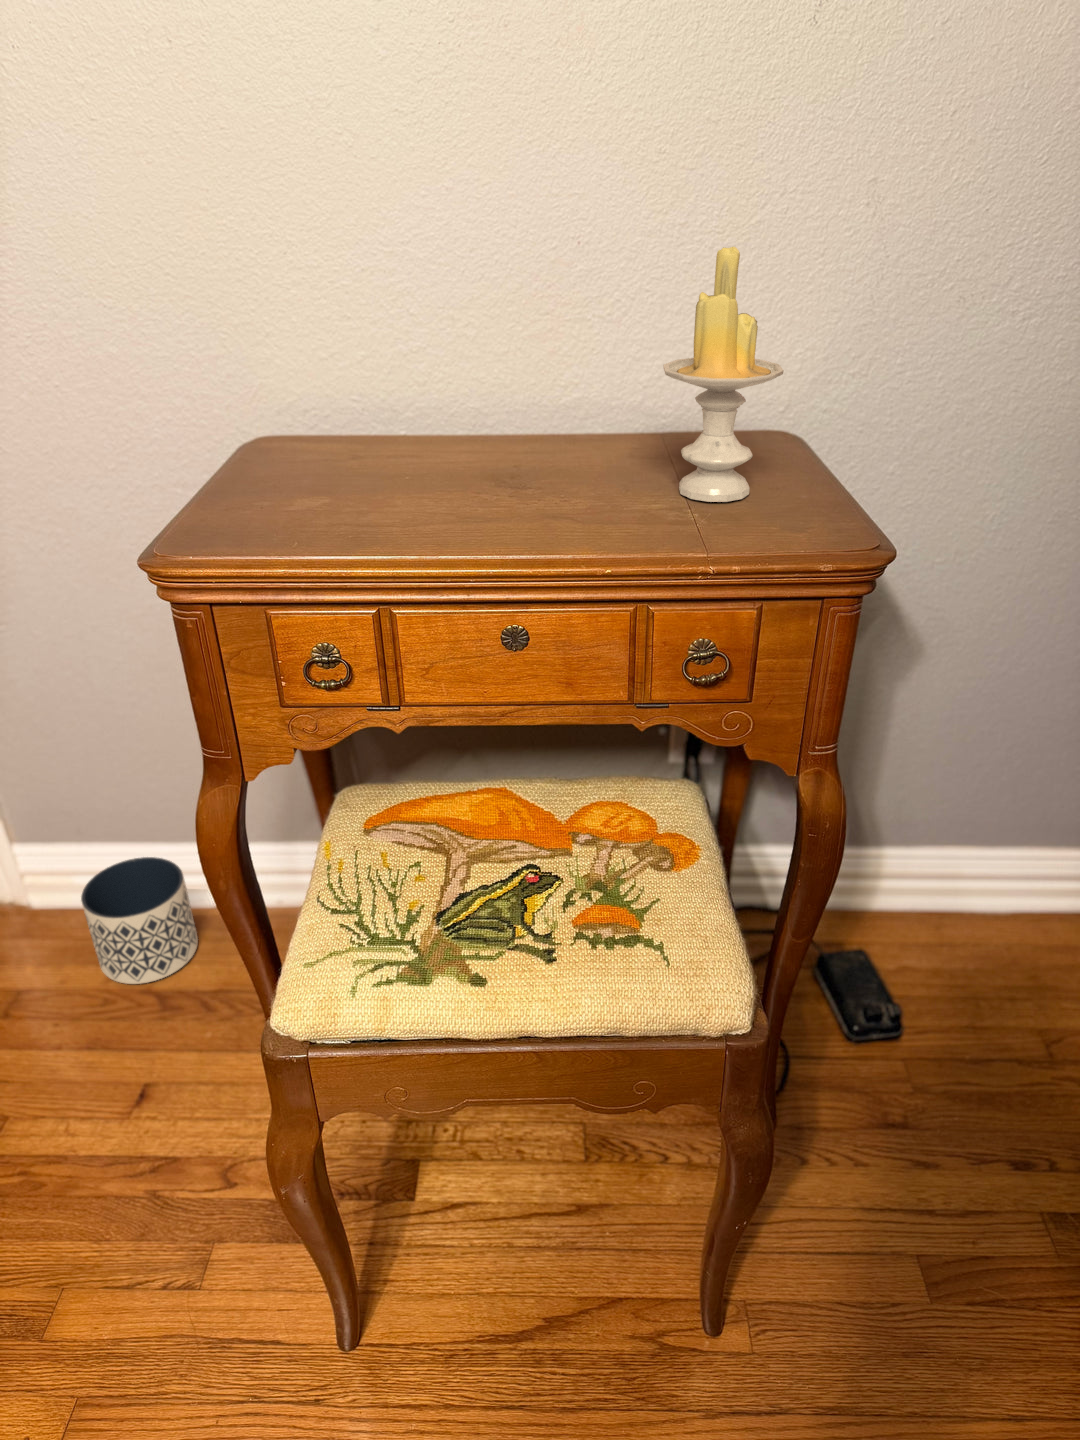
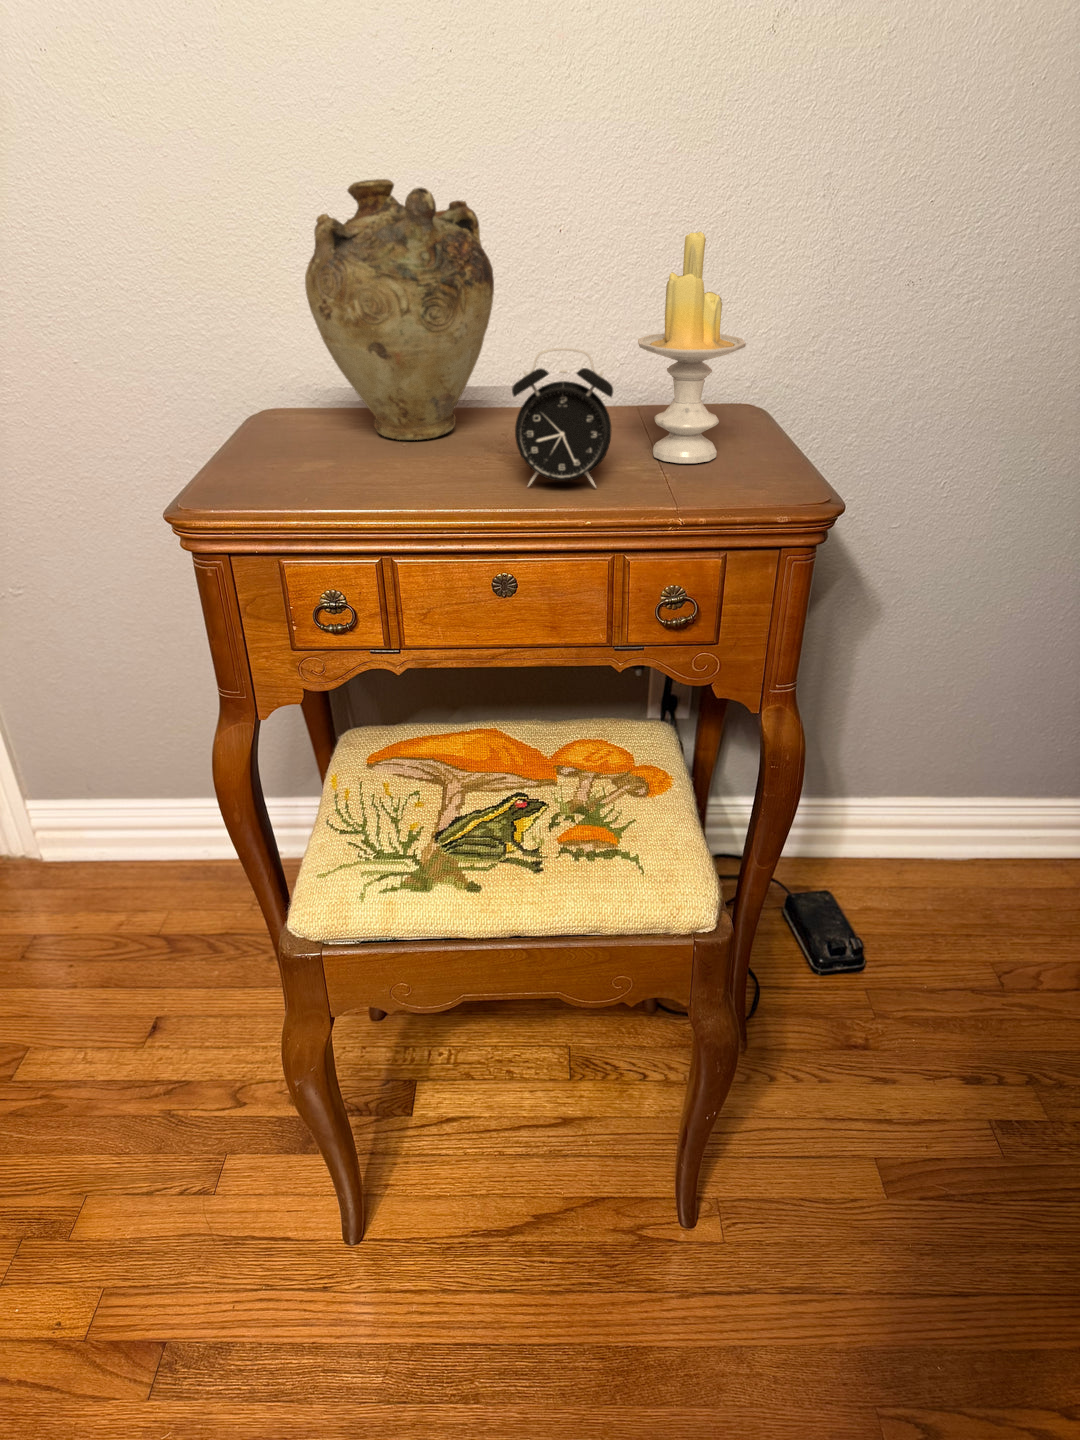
vase: none [298,189,505,473] -> present [305,179,494,440]
alarm clock: none [523,378,636,533] -> present [512,348,613,487]
planter: present [81,857,198,984] -> none [92,814,202,932]

